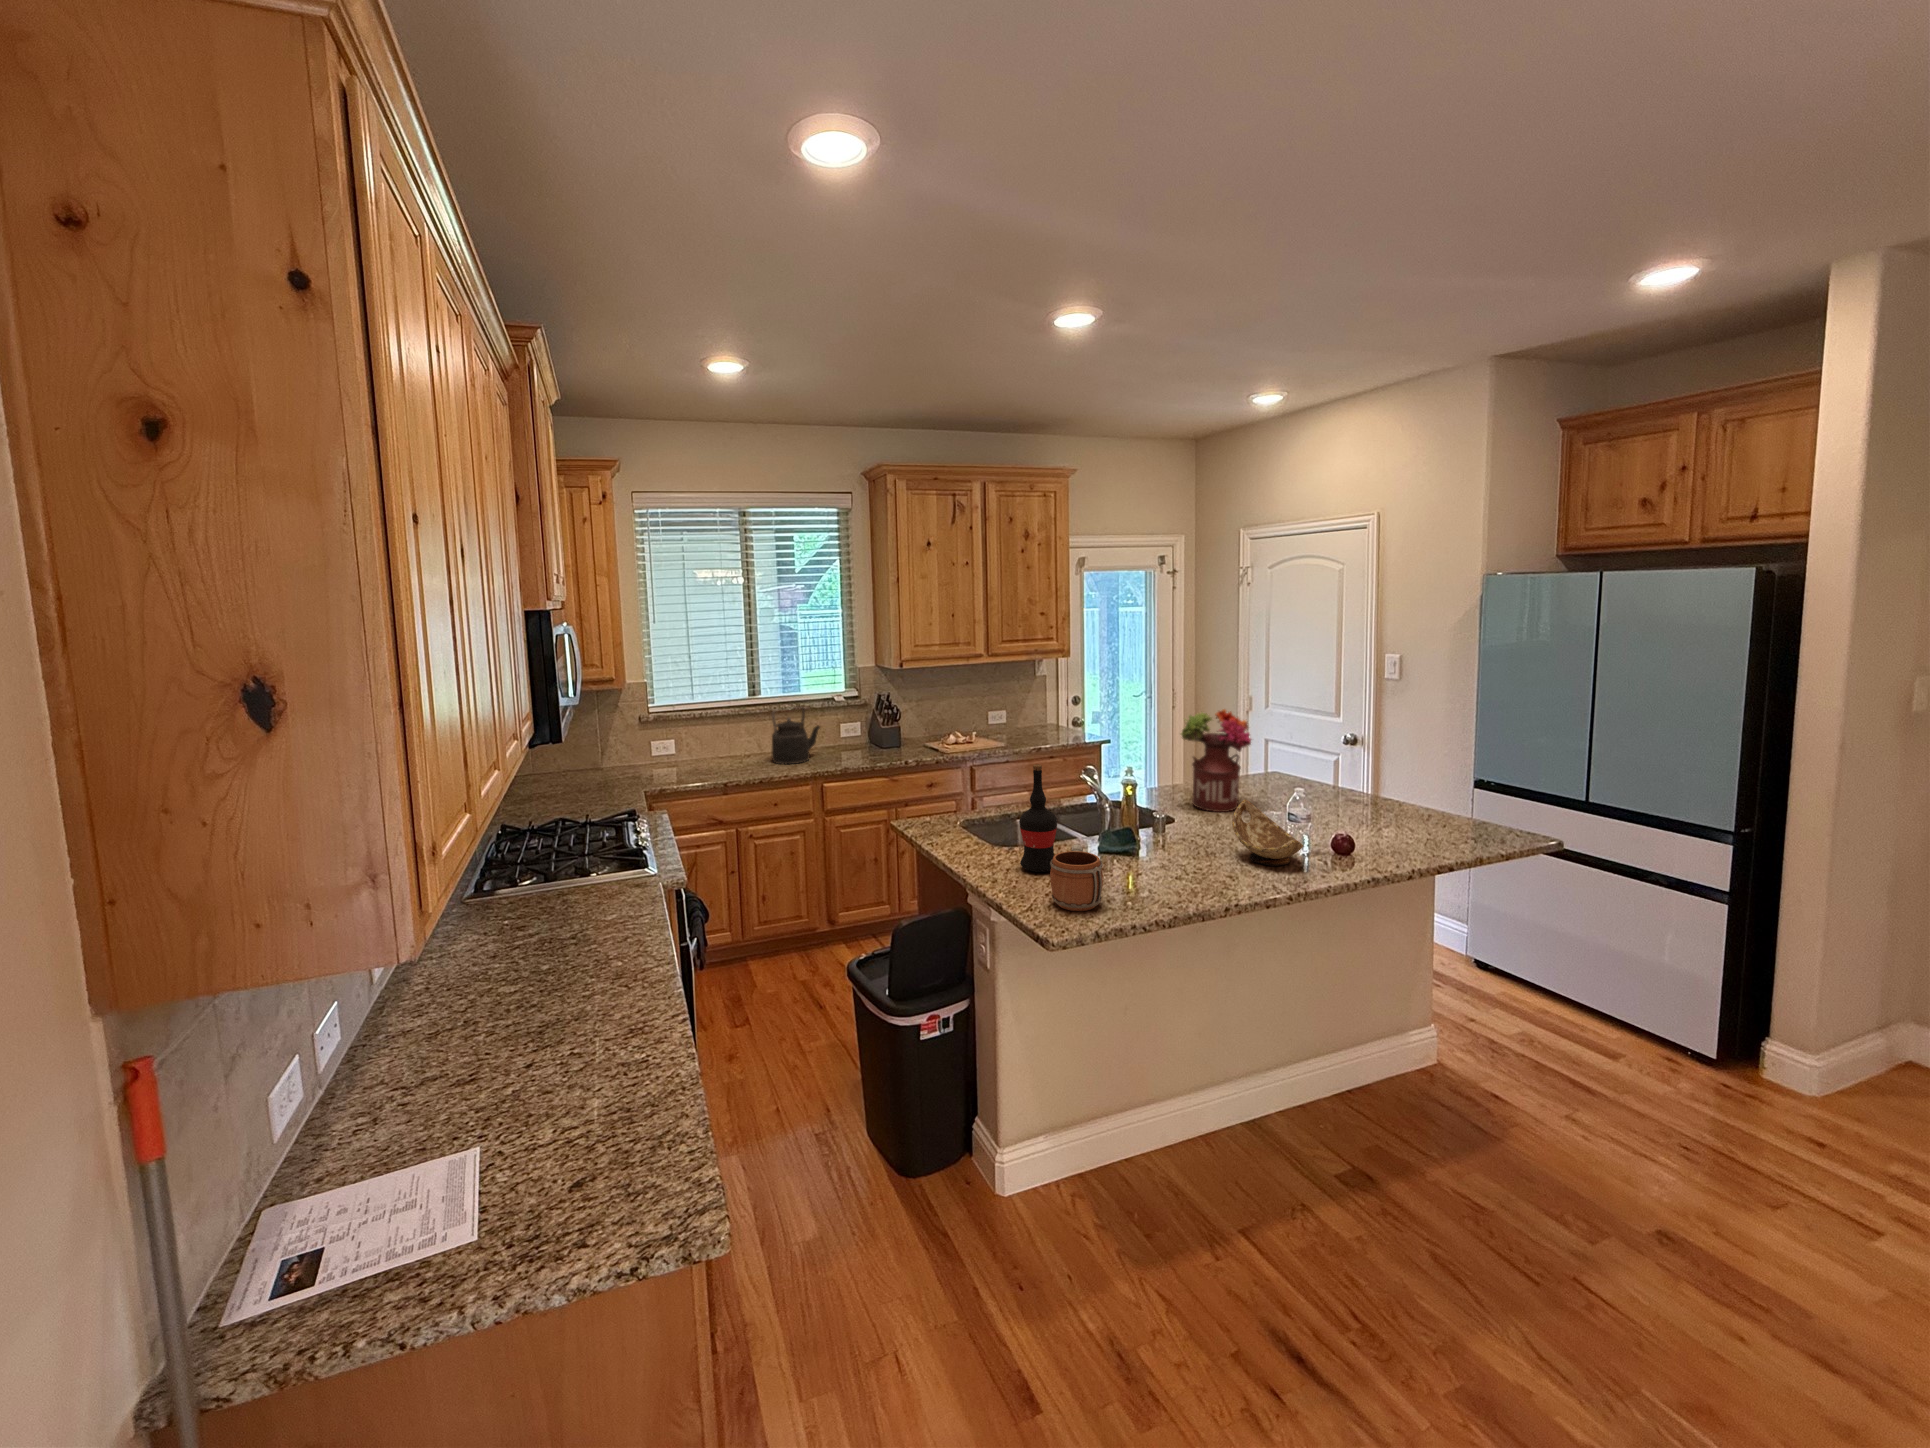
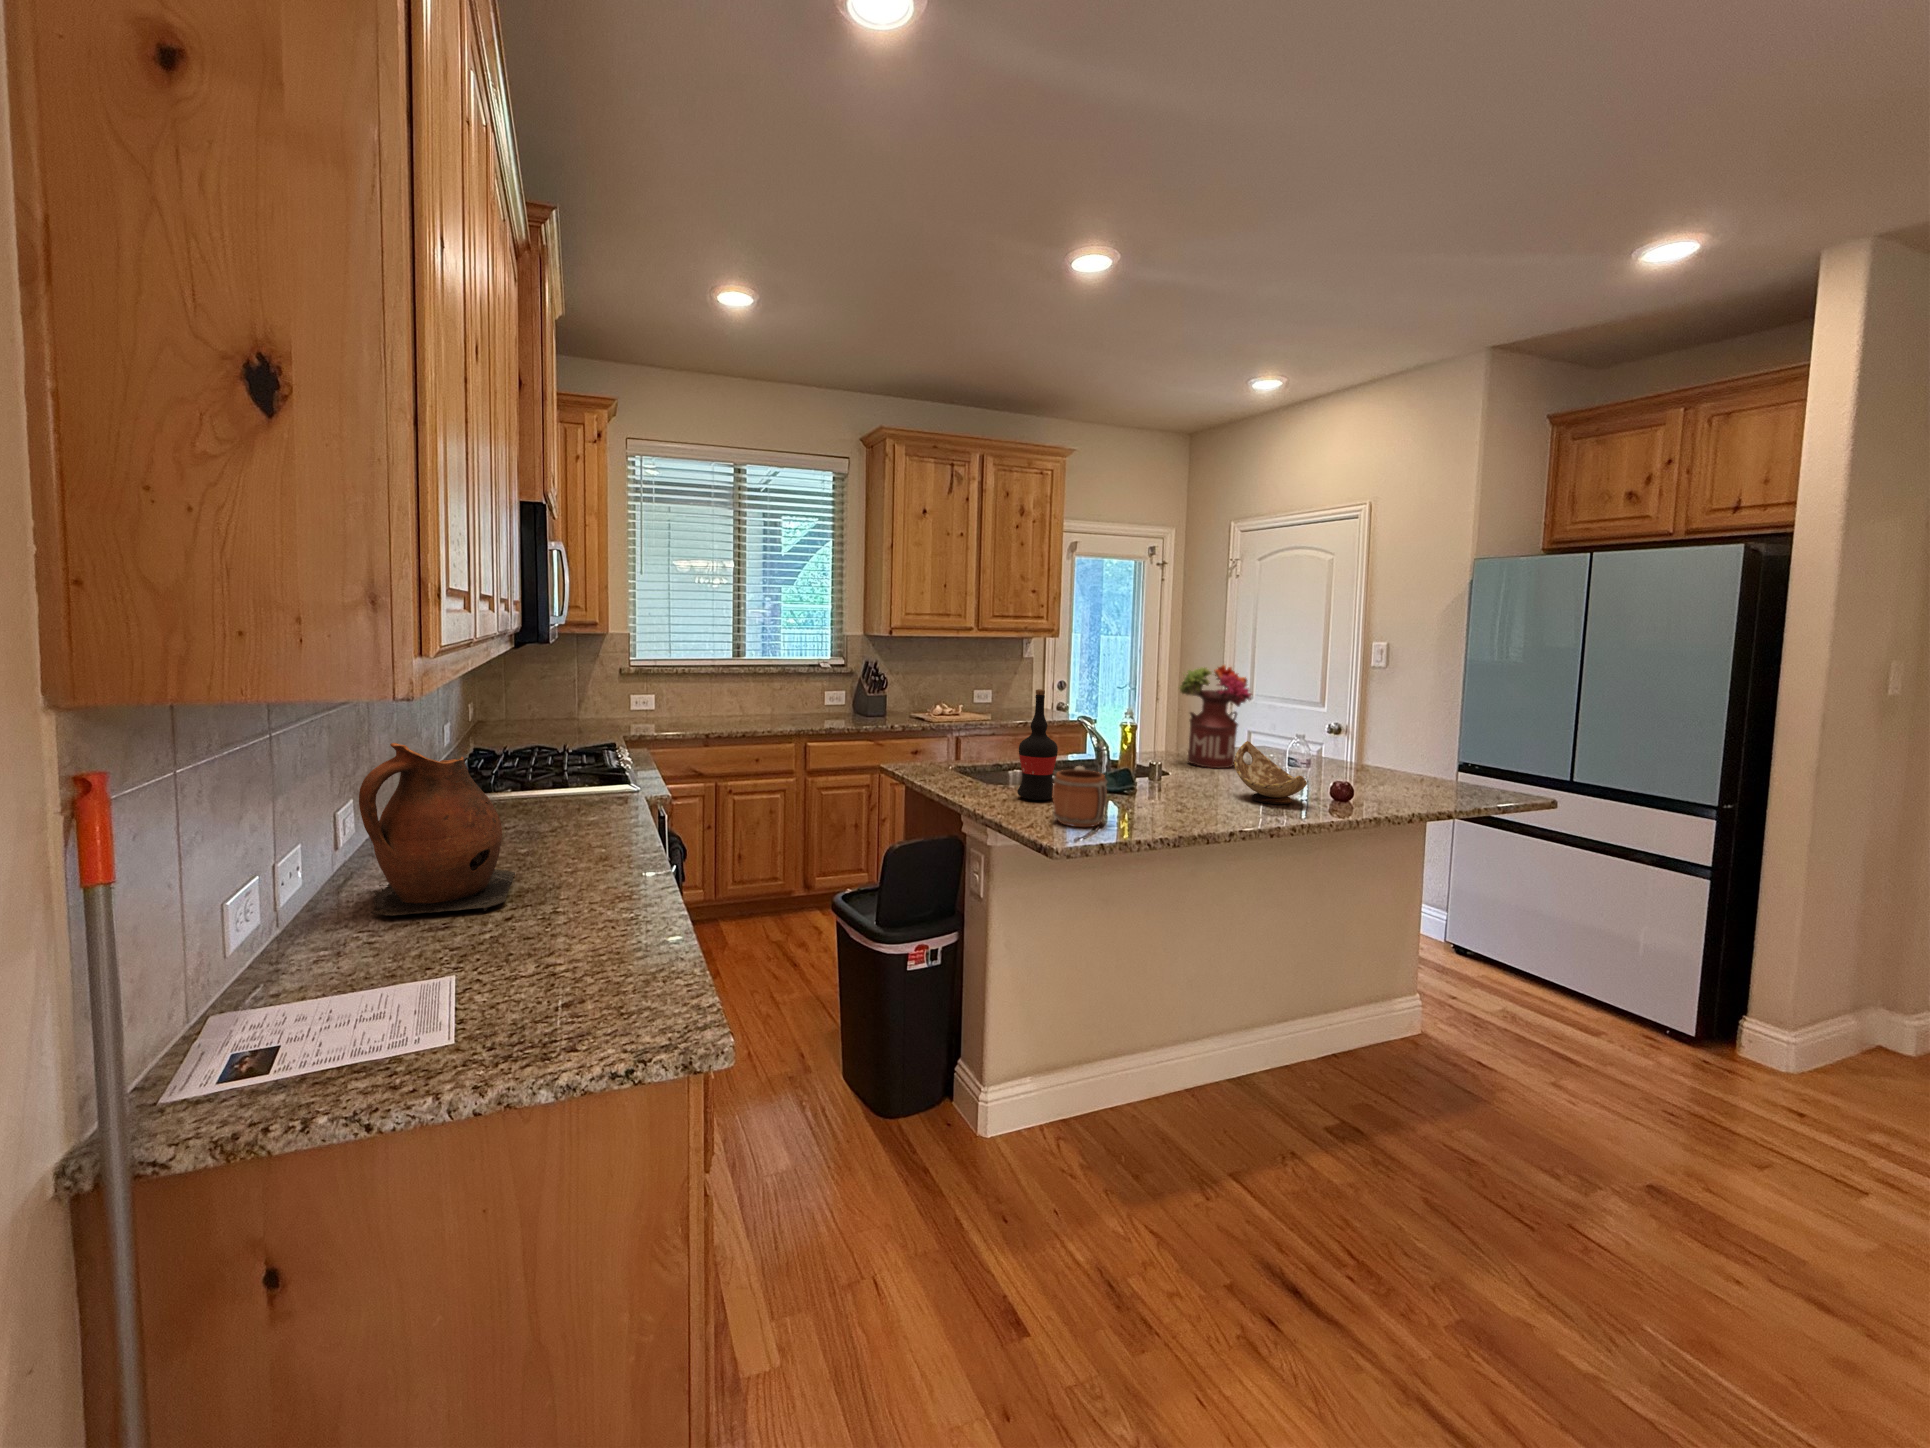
kettle: present [772,707,820,764] -> none [751,665,803,723]
ceramic pitcher: none [388,904,540,1070] -> present [359,743,515,916]

